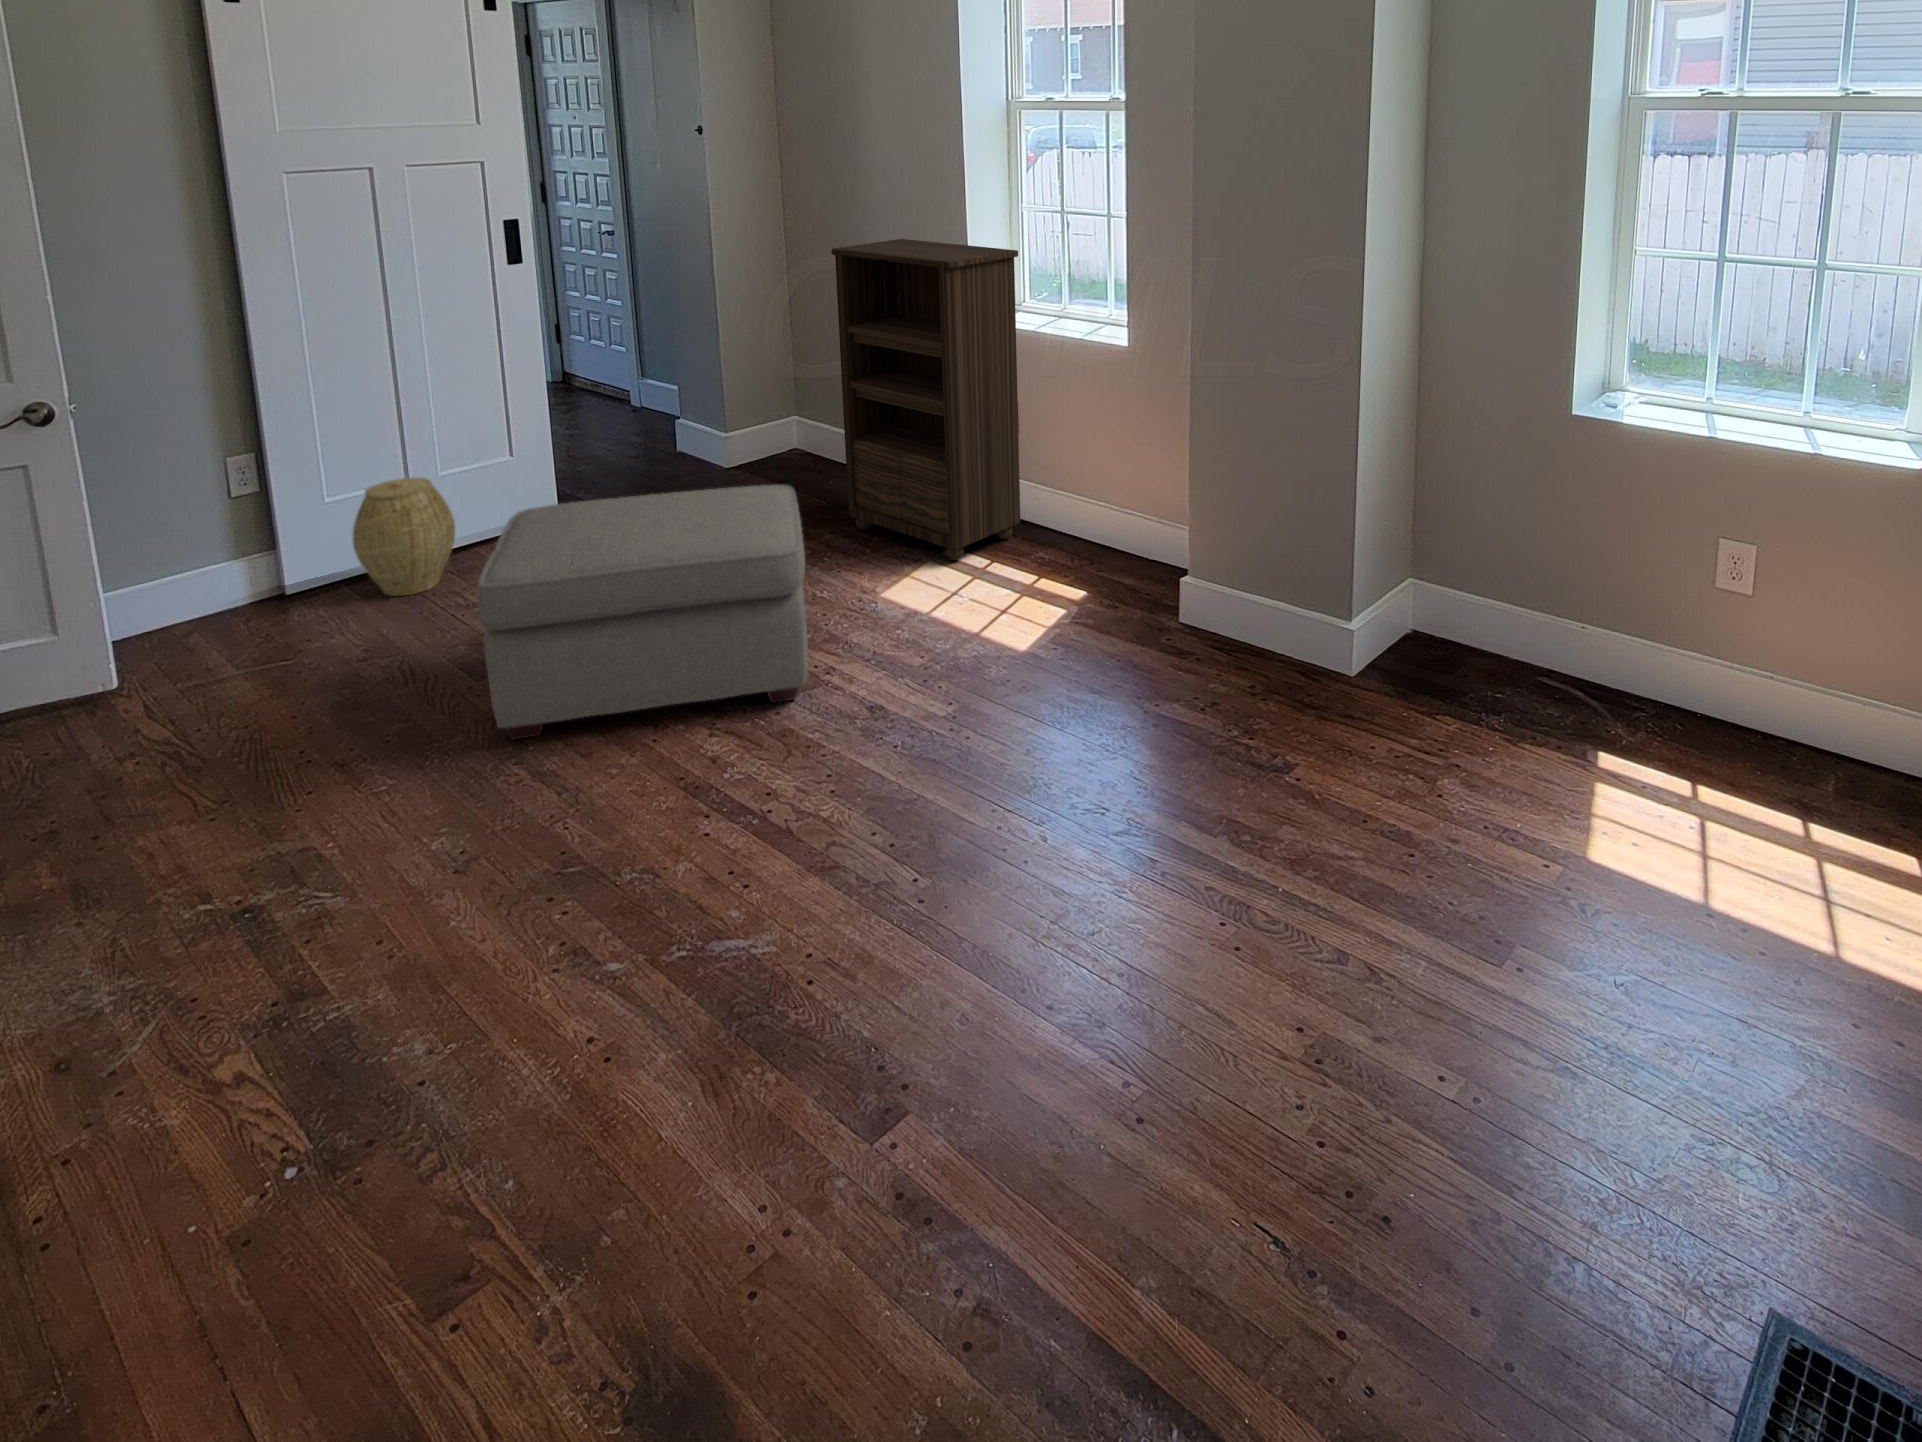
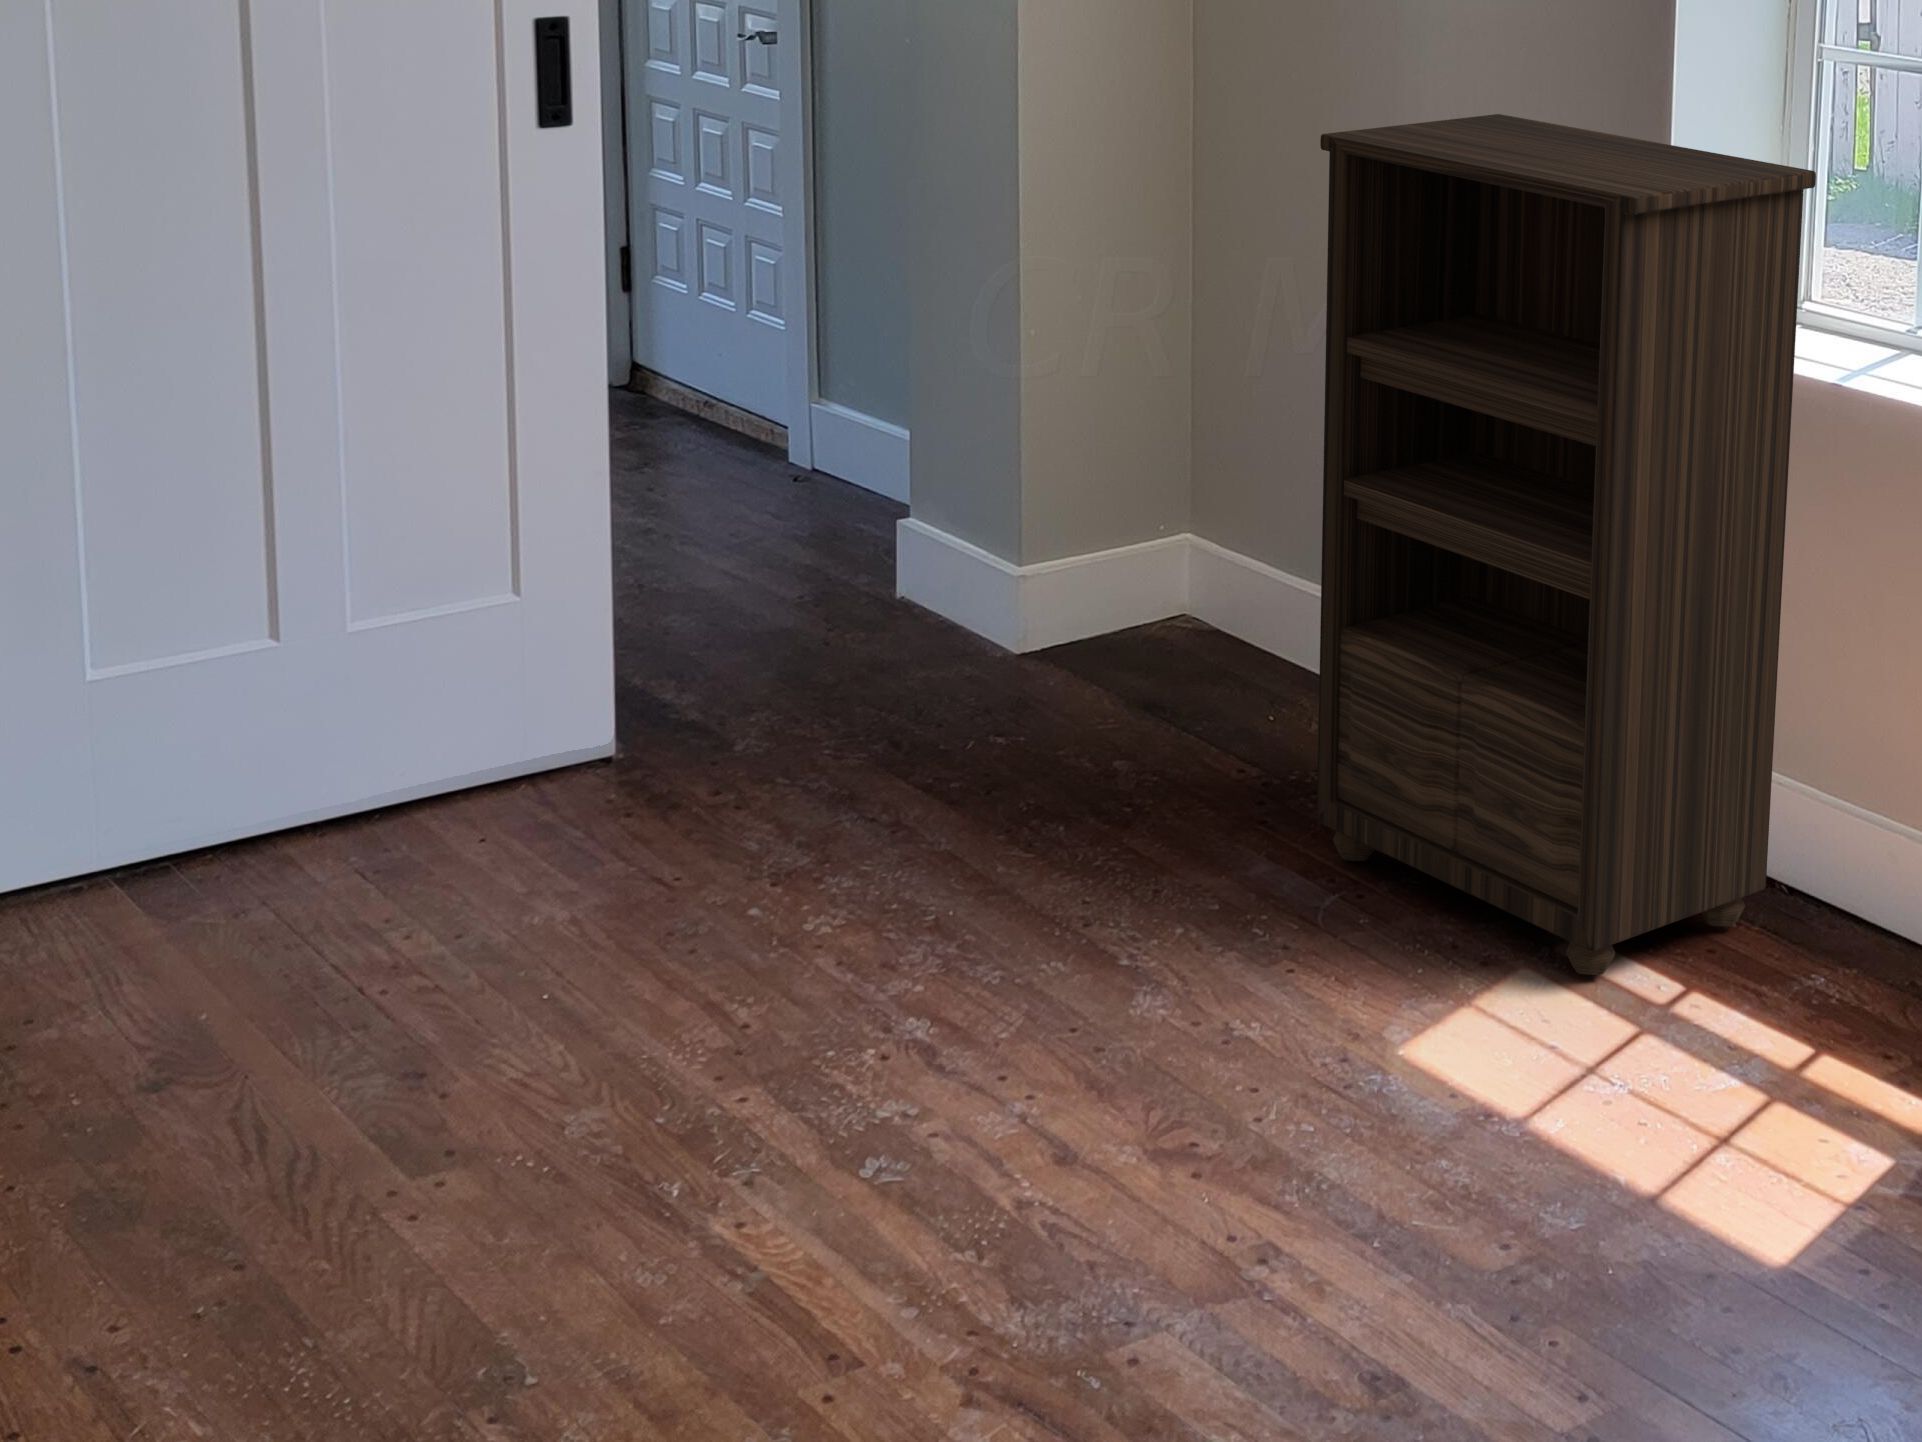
woven basket: present [353,477,455,596] -> none [144,635,374,921]
ottoman: present [477,485,808,739] -> none [423,752,1222,1348]

